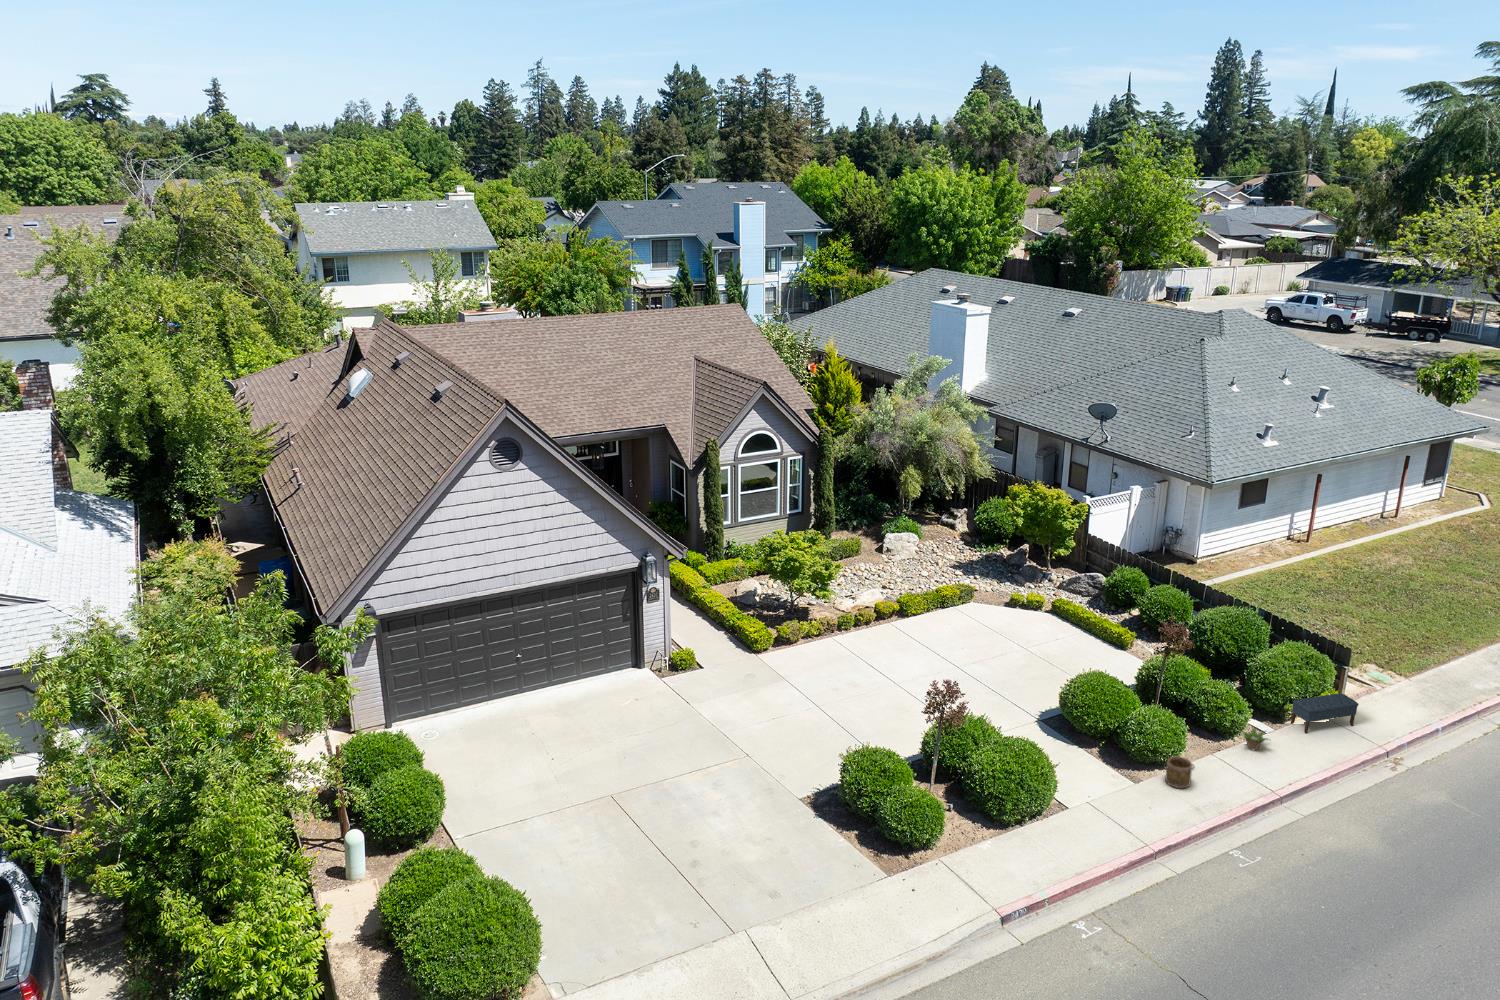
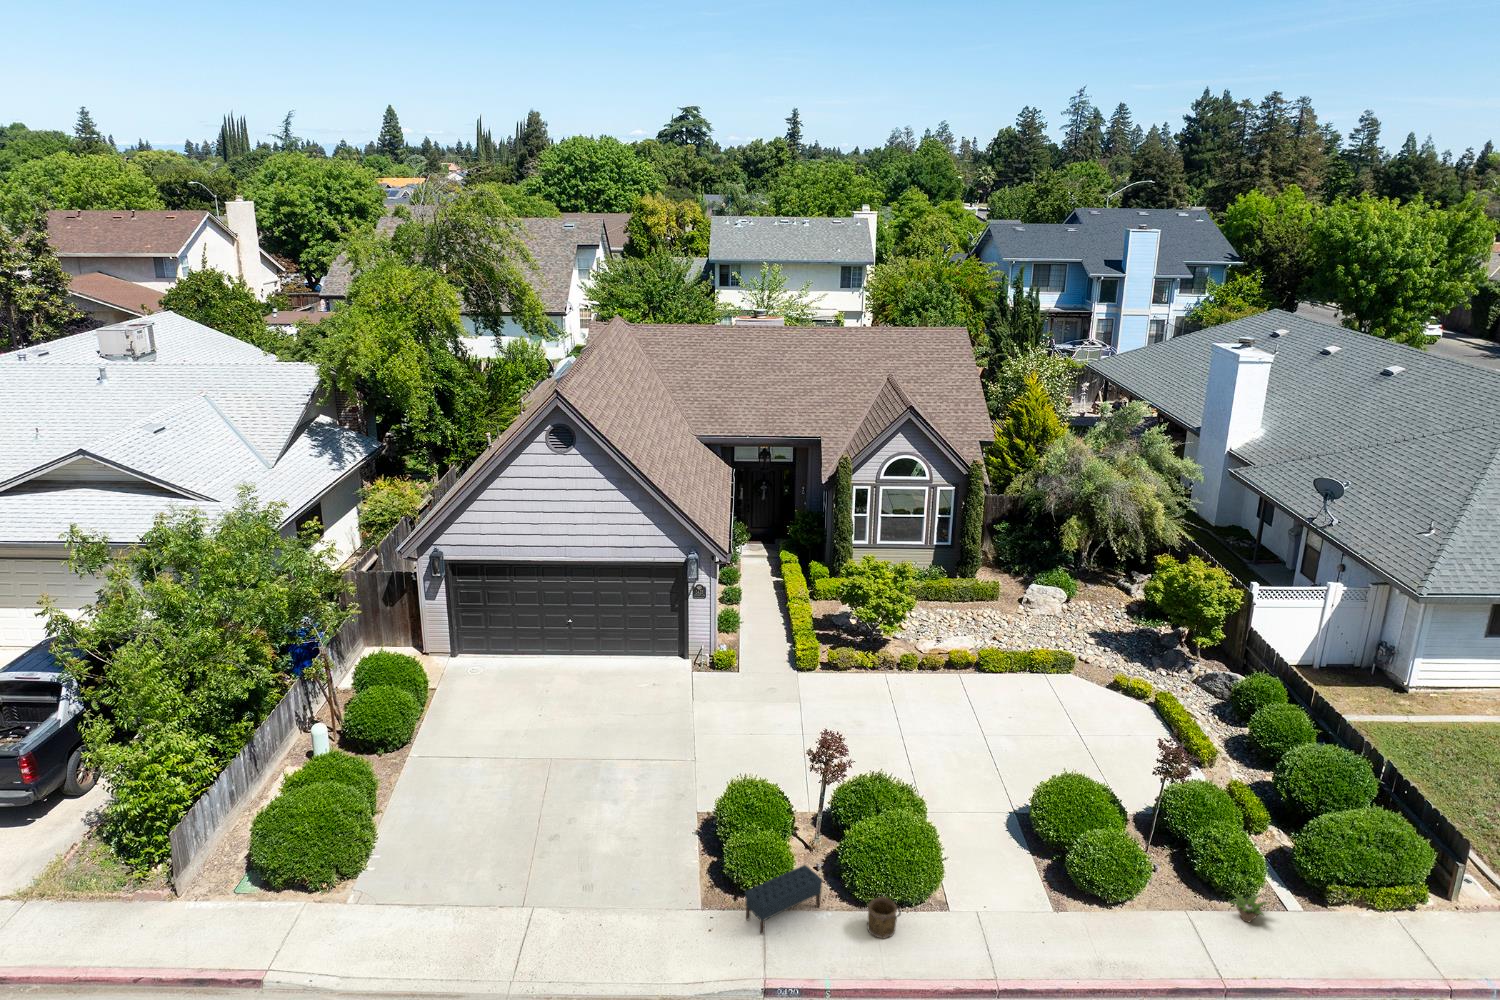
bench: present [1291,693,1359,734] -> present [745,865,822,935]
bucket: present [1165,755,1194,788] -> present [867,897,901,939]

